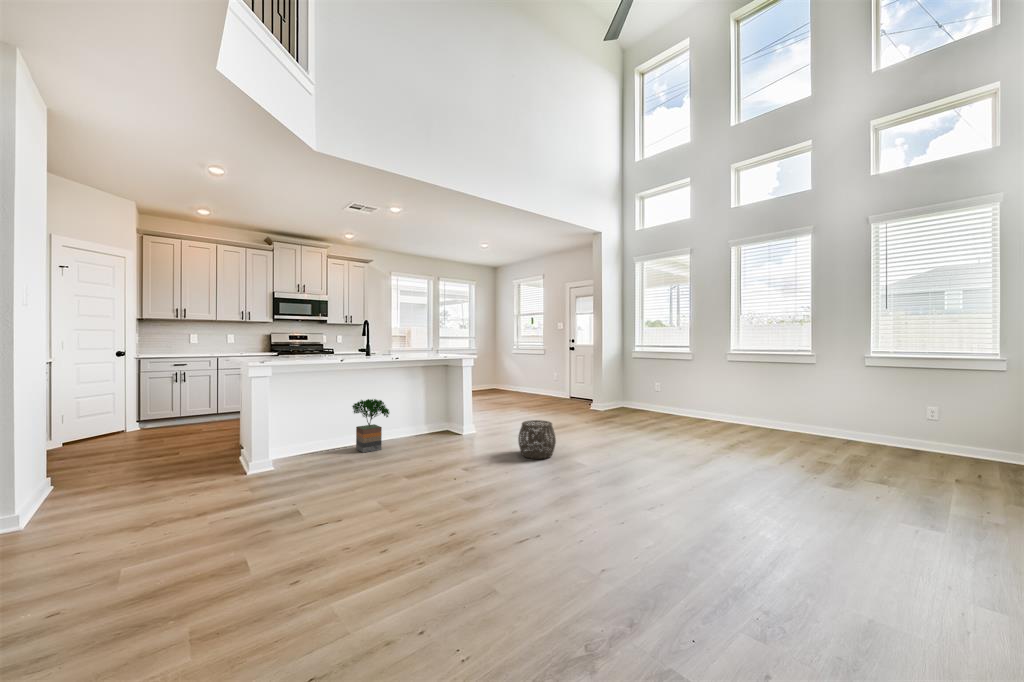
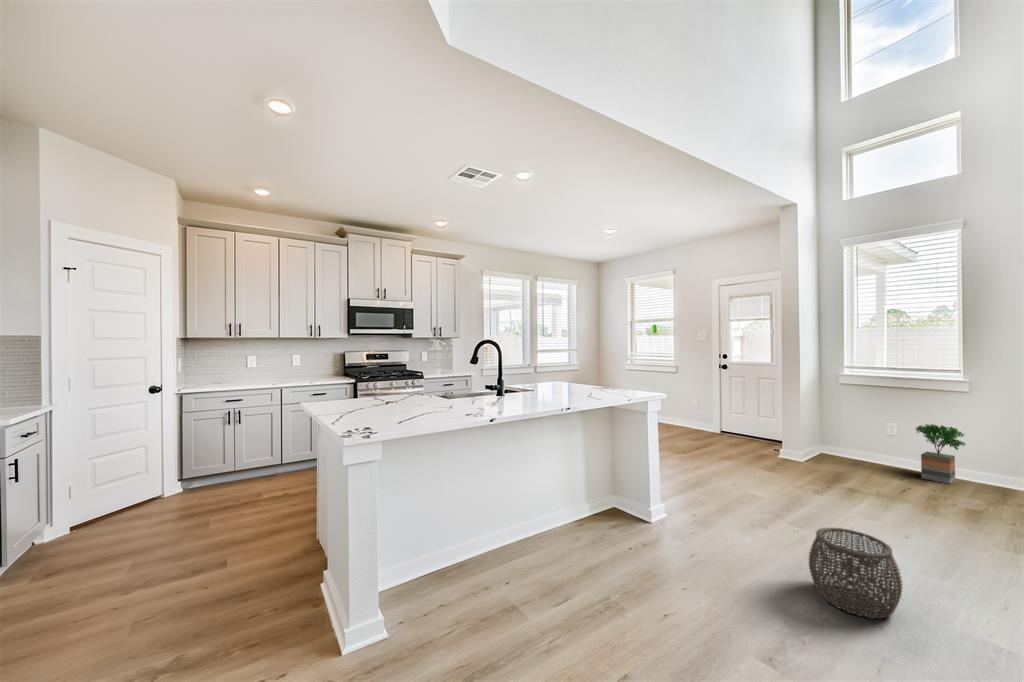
potted tree: present [352,399,389,453] -> present [916,424,966,484]

